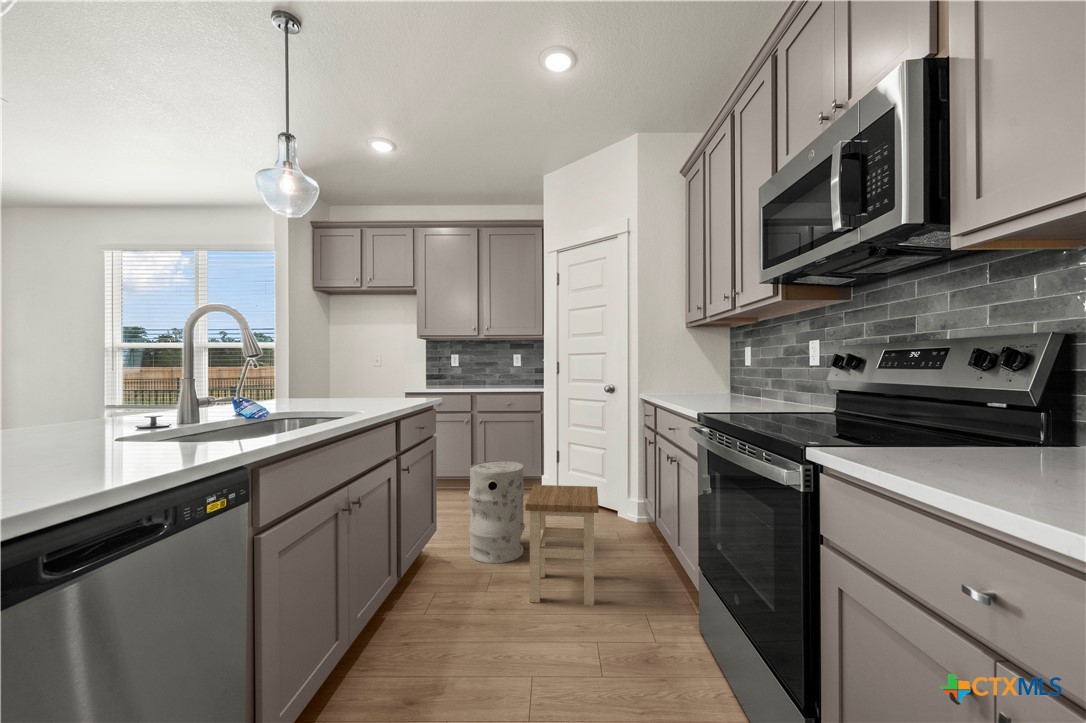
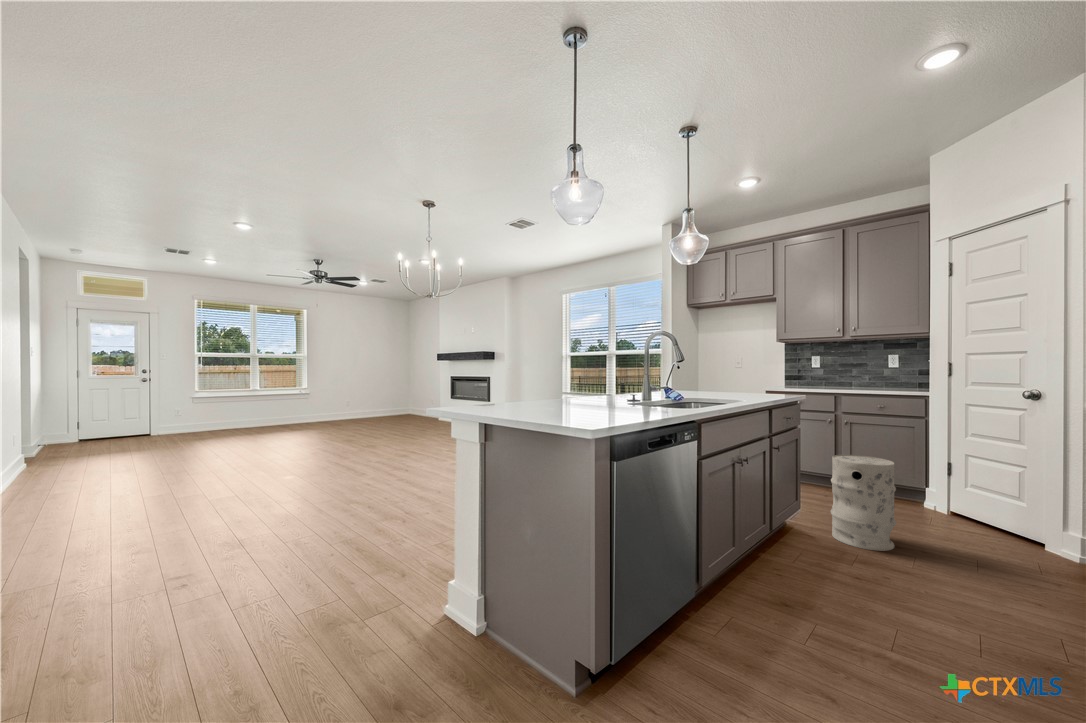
stool: present [525,485,599,605] -> none [891,480,993,609]

